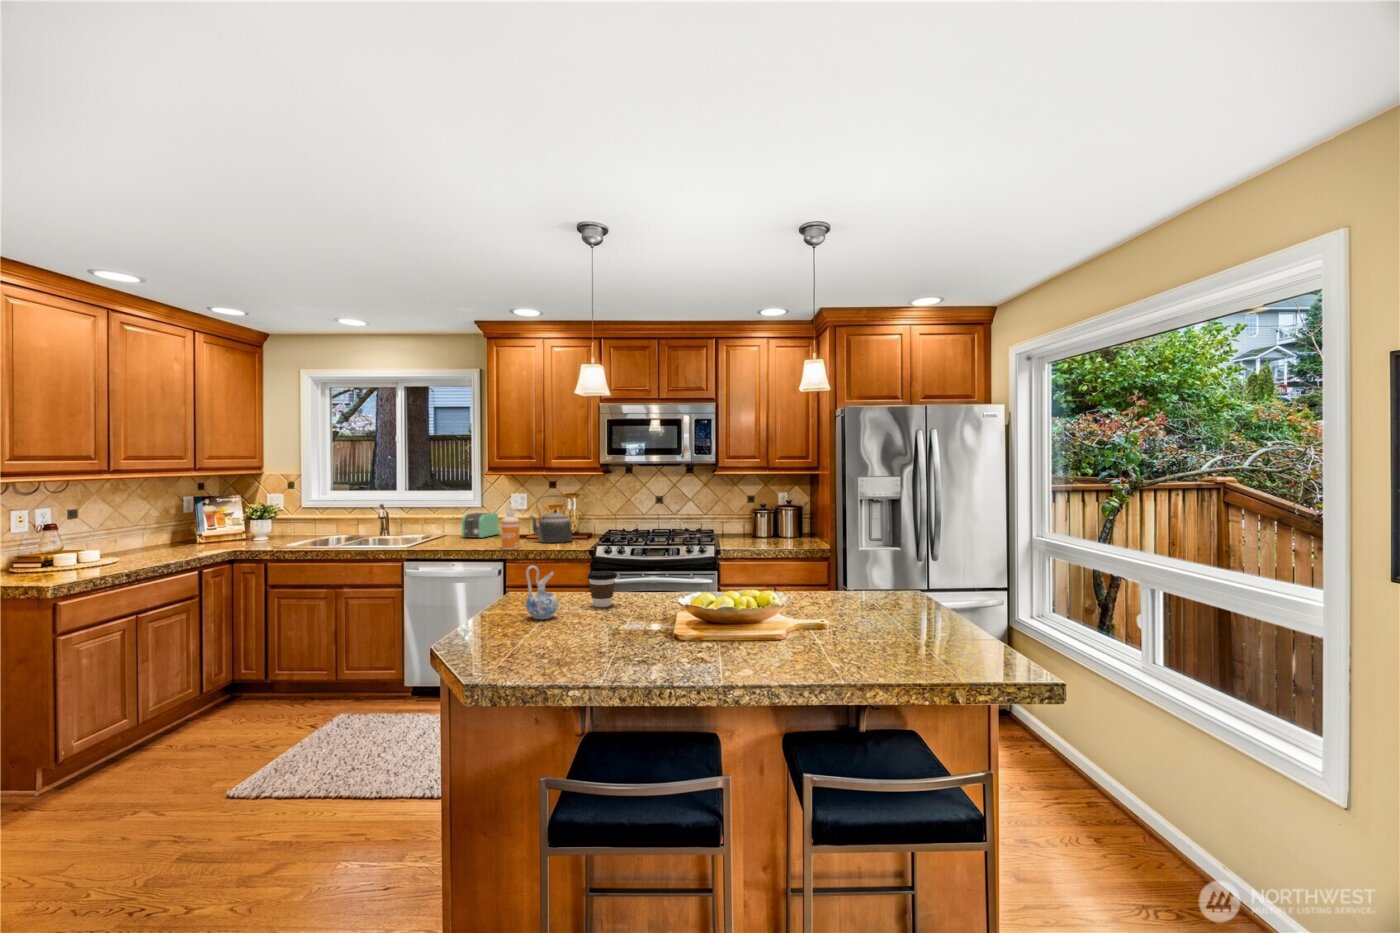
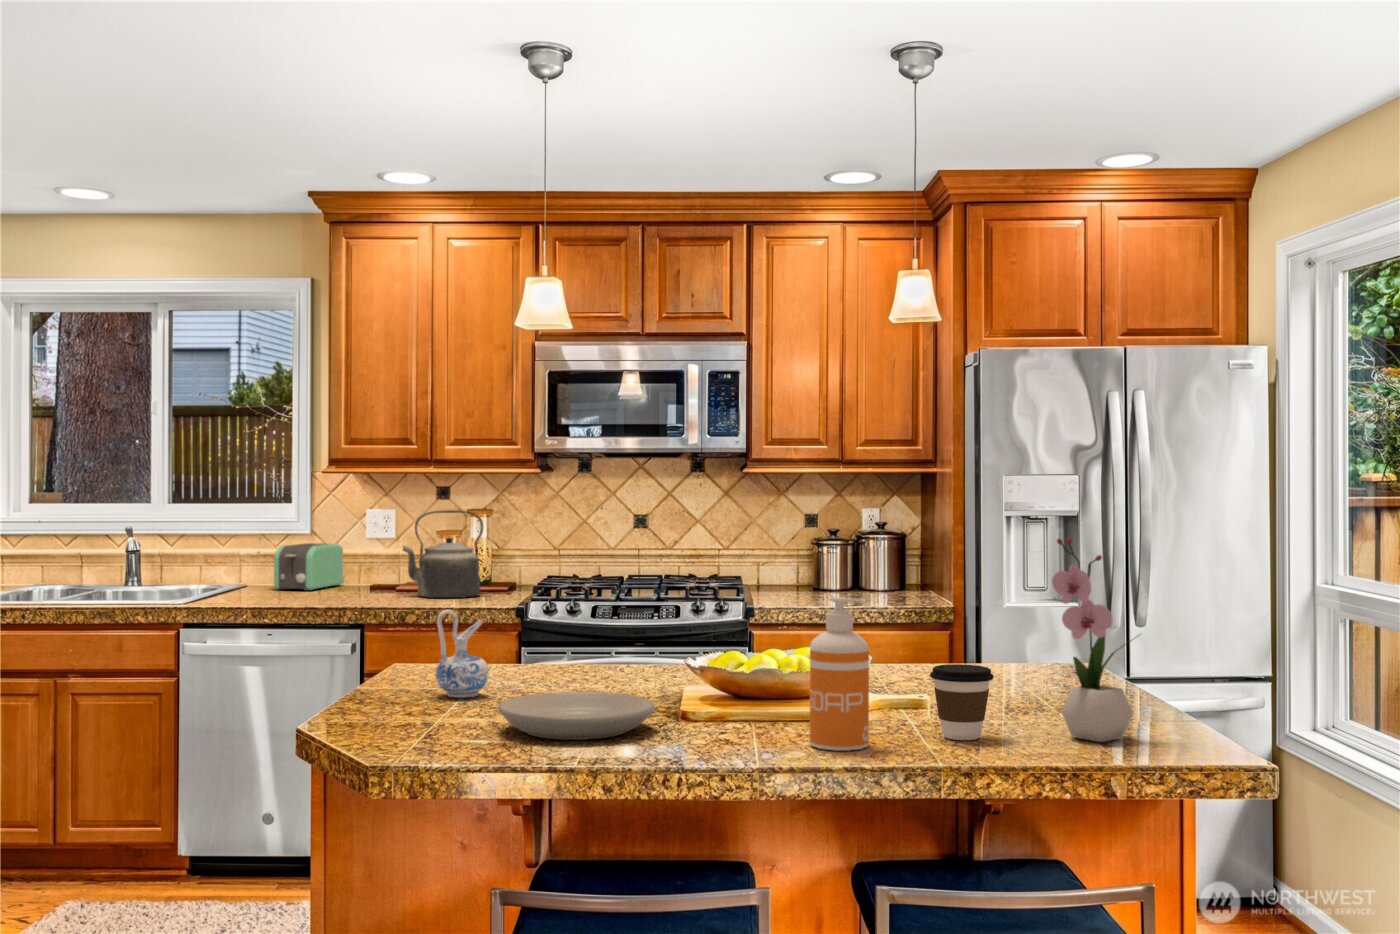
soap dispenser: present [502,507,519,550] -> present [810,597,869,751]
flower arrangement: none [911,526,968,659] -> present [1052,538,1133,742]
coffee cup: present [587,571,617,607] -> present [930,664,993,740]
plate: none [555,621,656,658] -> present [498,692,655,740]

